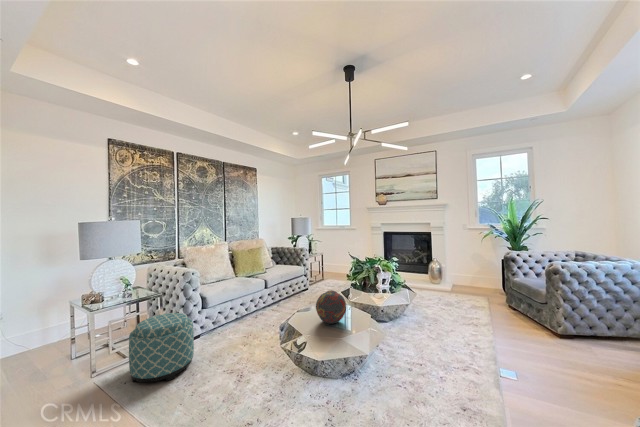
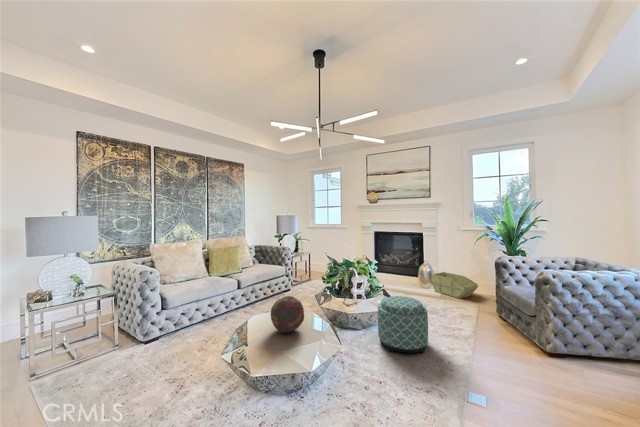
storage bin: none [440,268,485,293] -> present [431,272,478,299]
ottoman: present [129,313,194,382] -> present [378,296,428,353]

